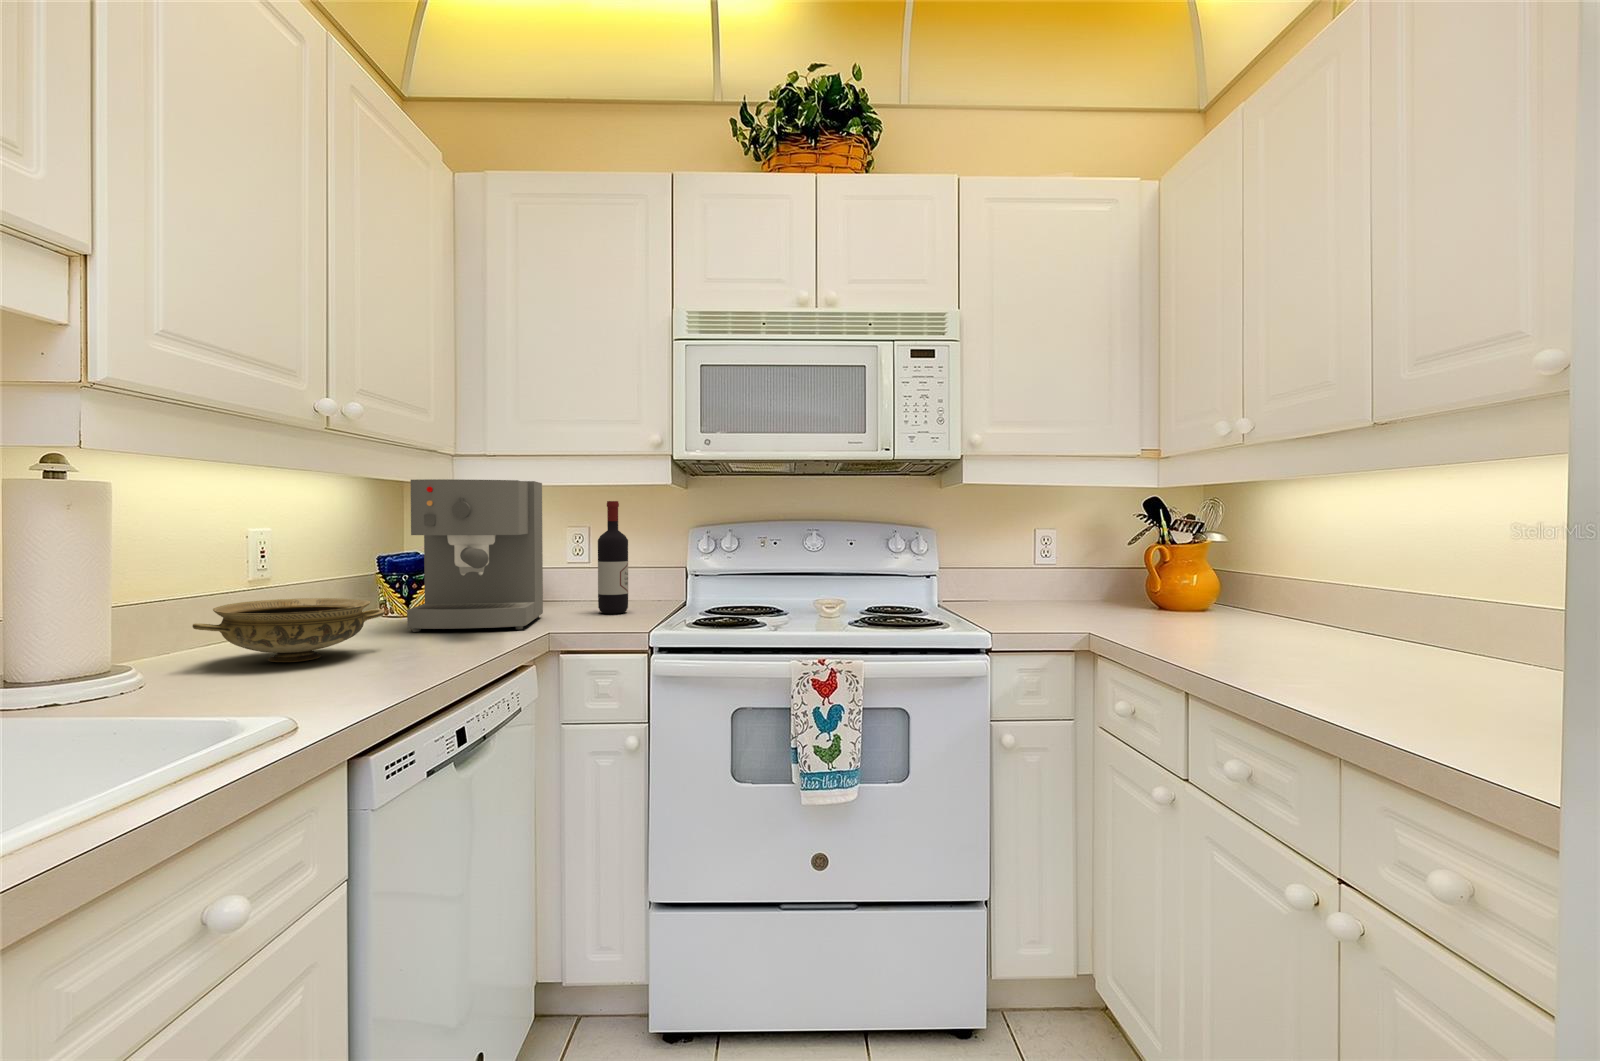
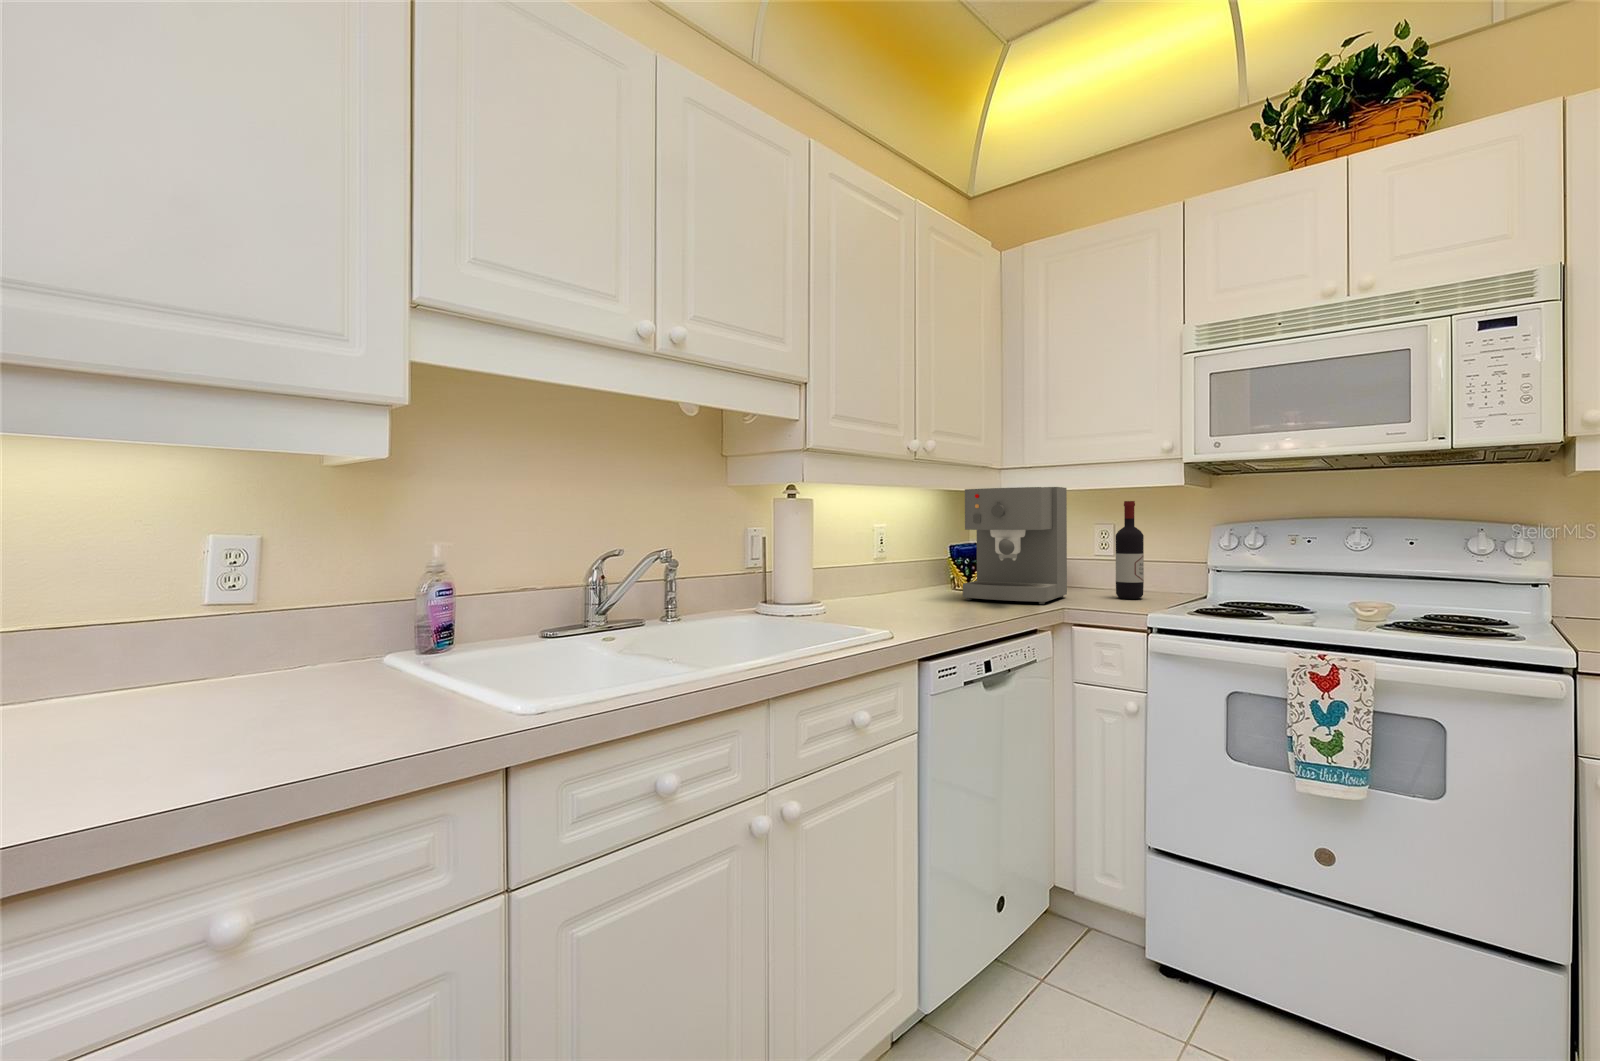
ceramic bowl: present [193,598,384,662] -> none [837,571,943,611]

